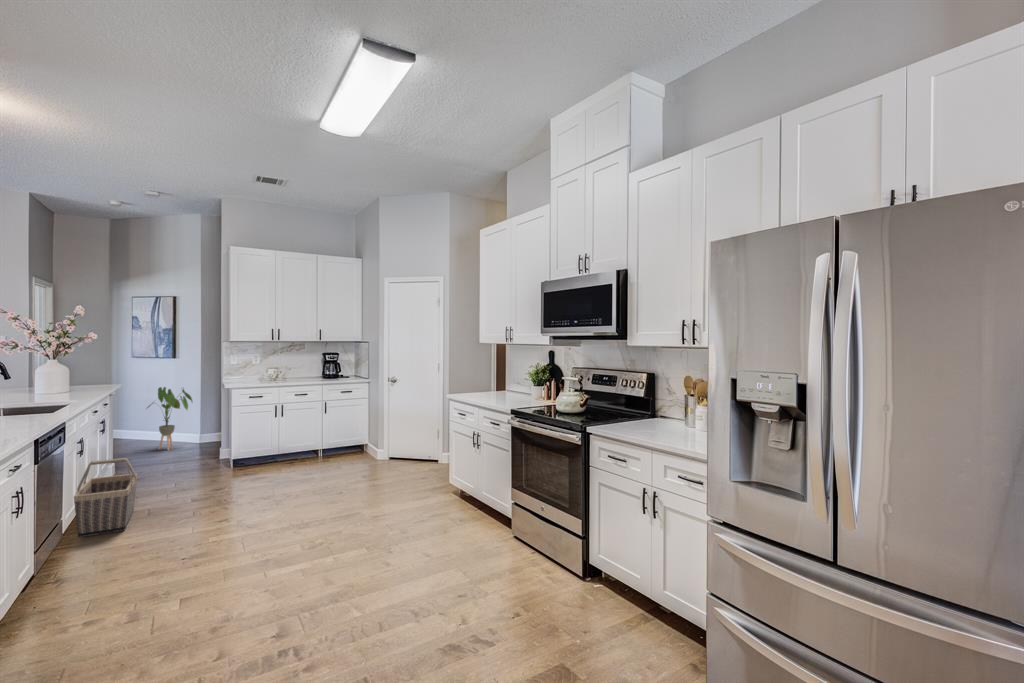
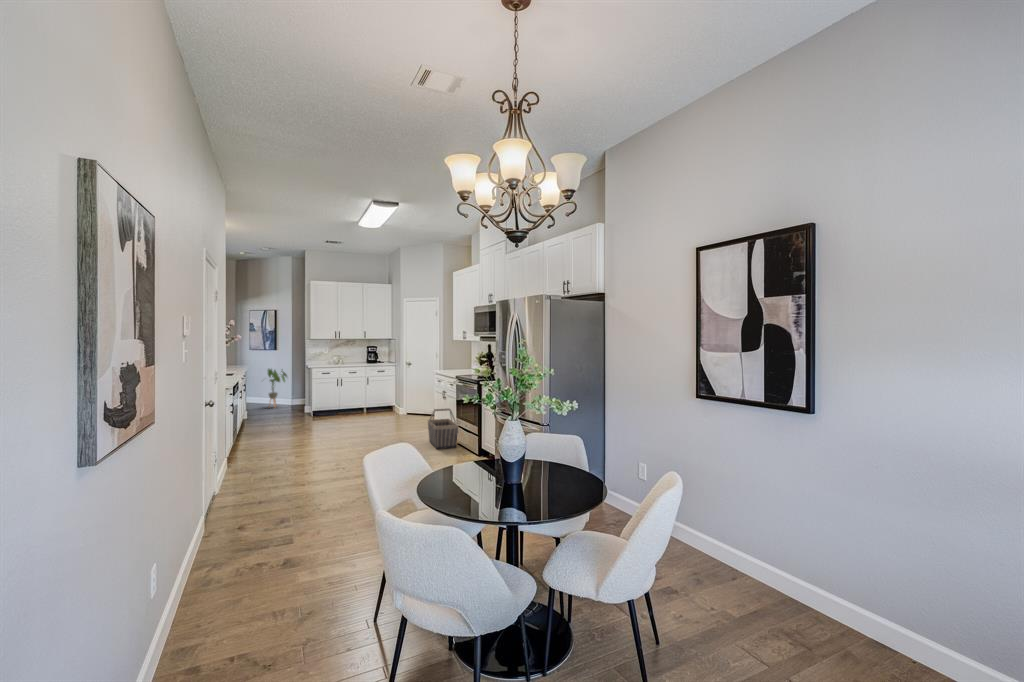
basket: present [74,458,138,537] -> present [428,409,458,449]

